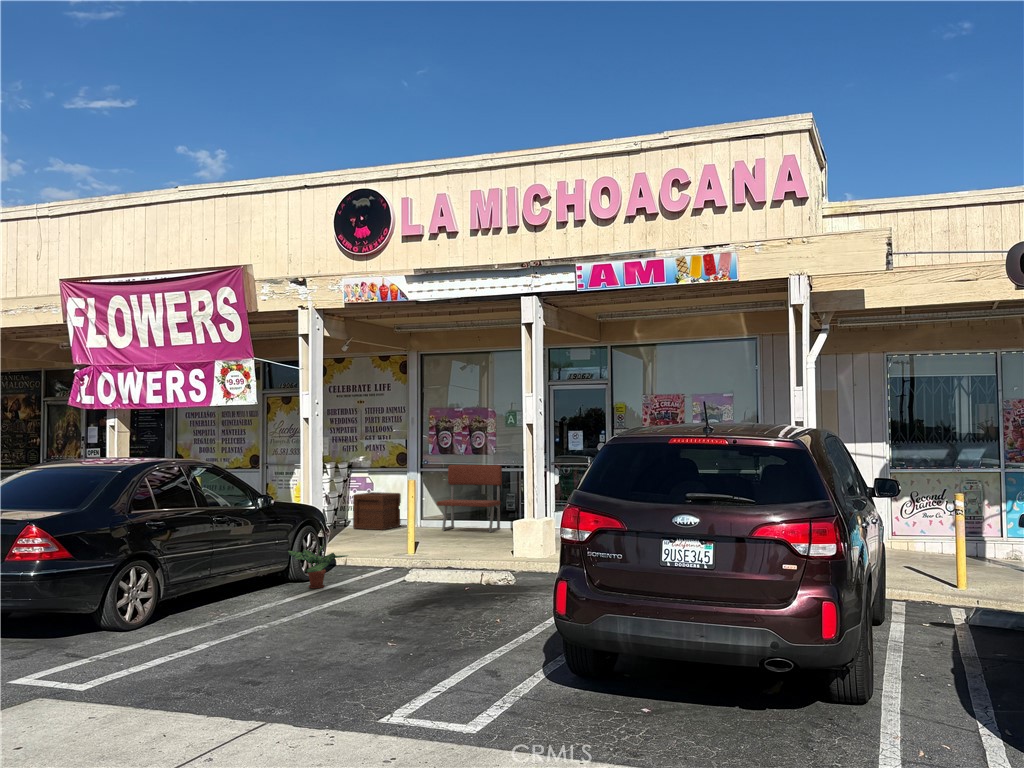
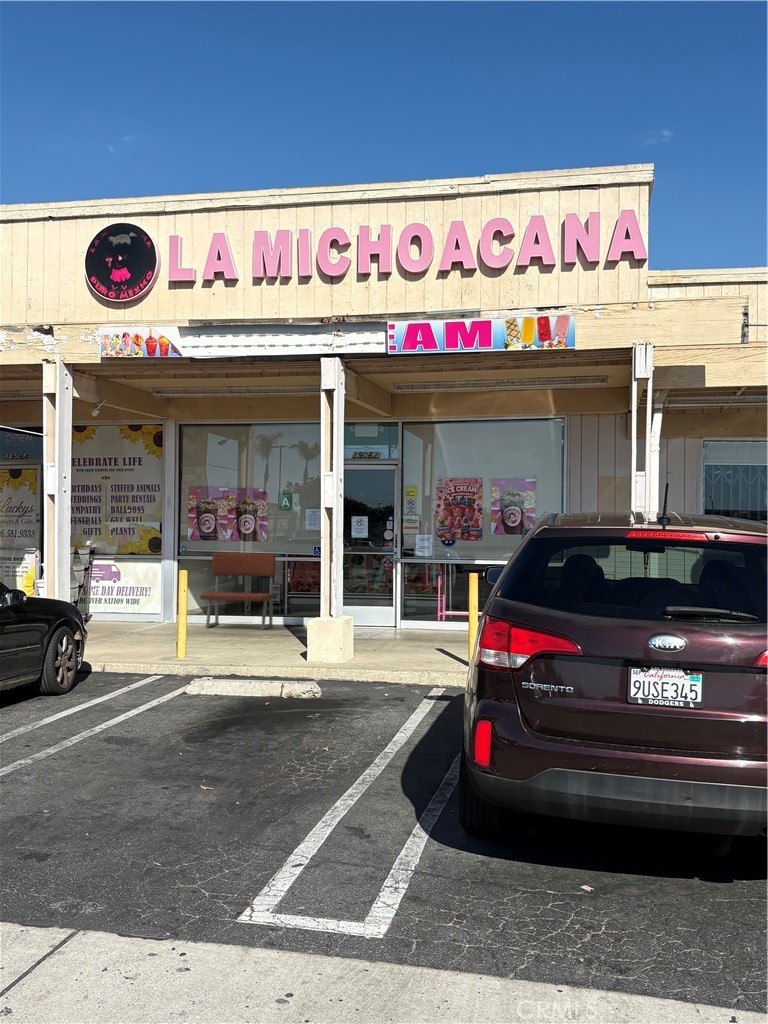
wooden crate: present [353,492,401,530] -> none [98,584,155,628]
potted plant: present [288,544,348,588] -> none [40,648,118,705]

